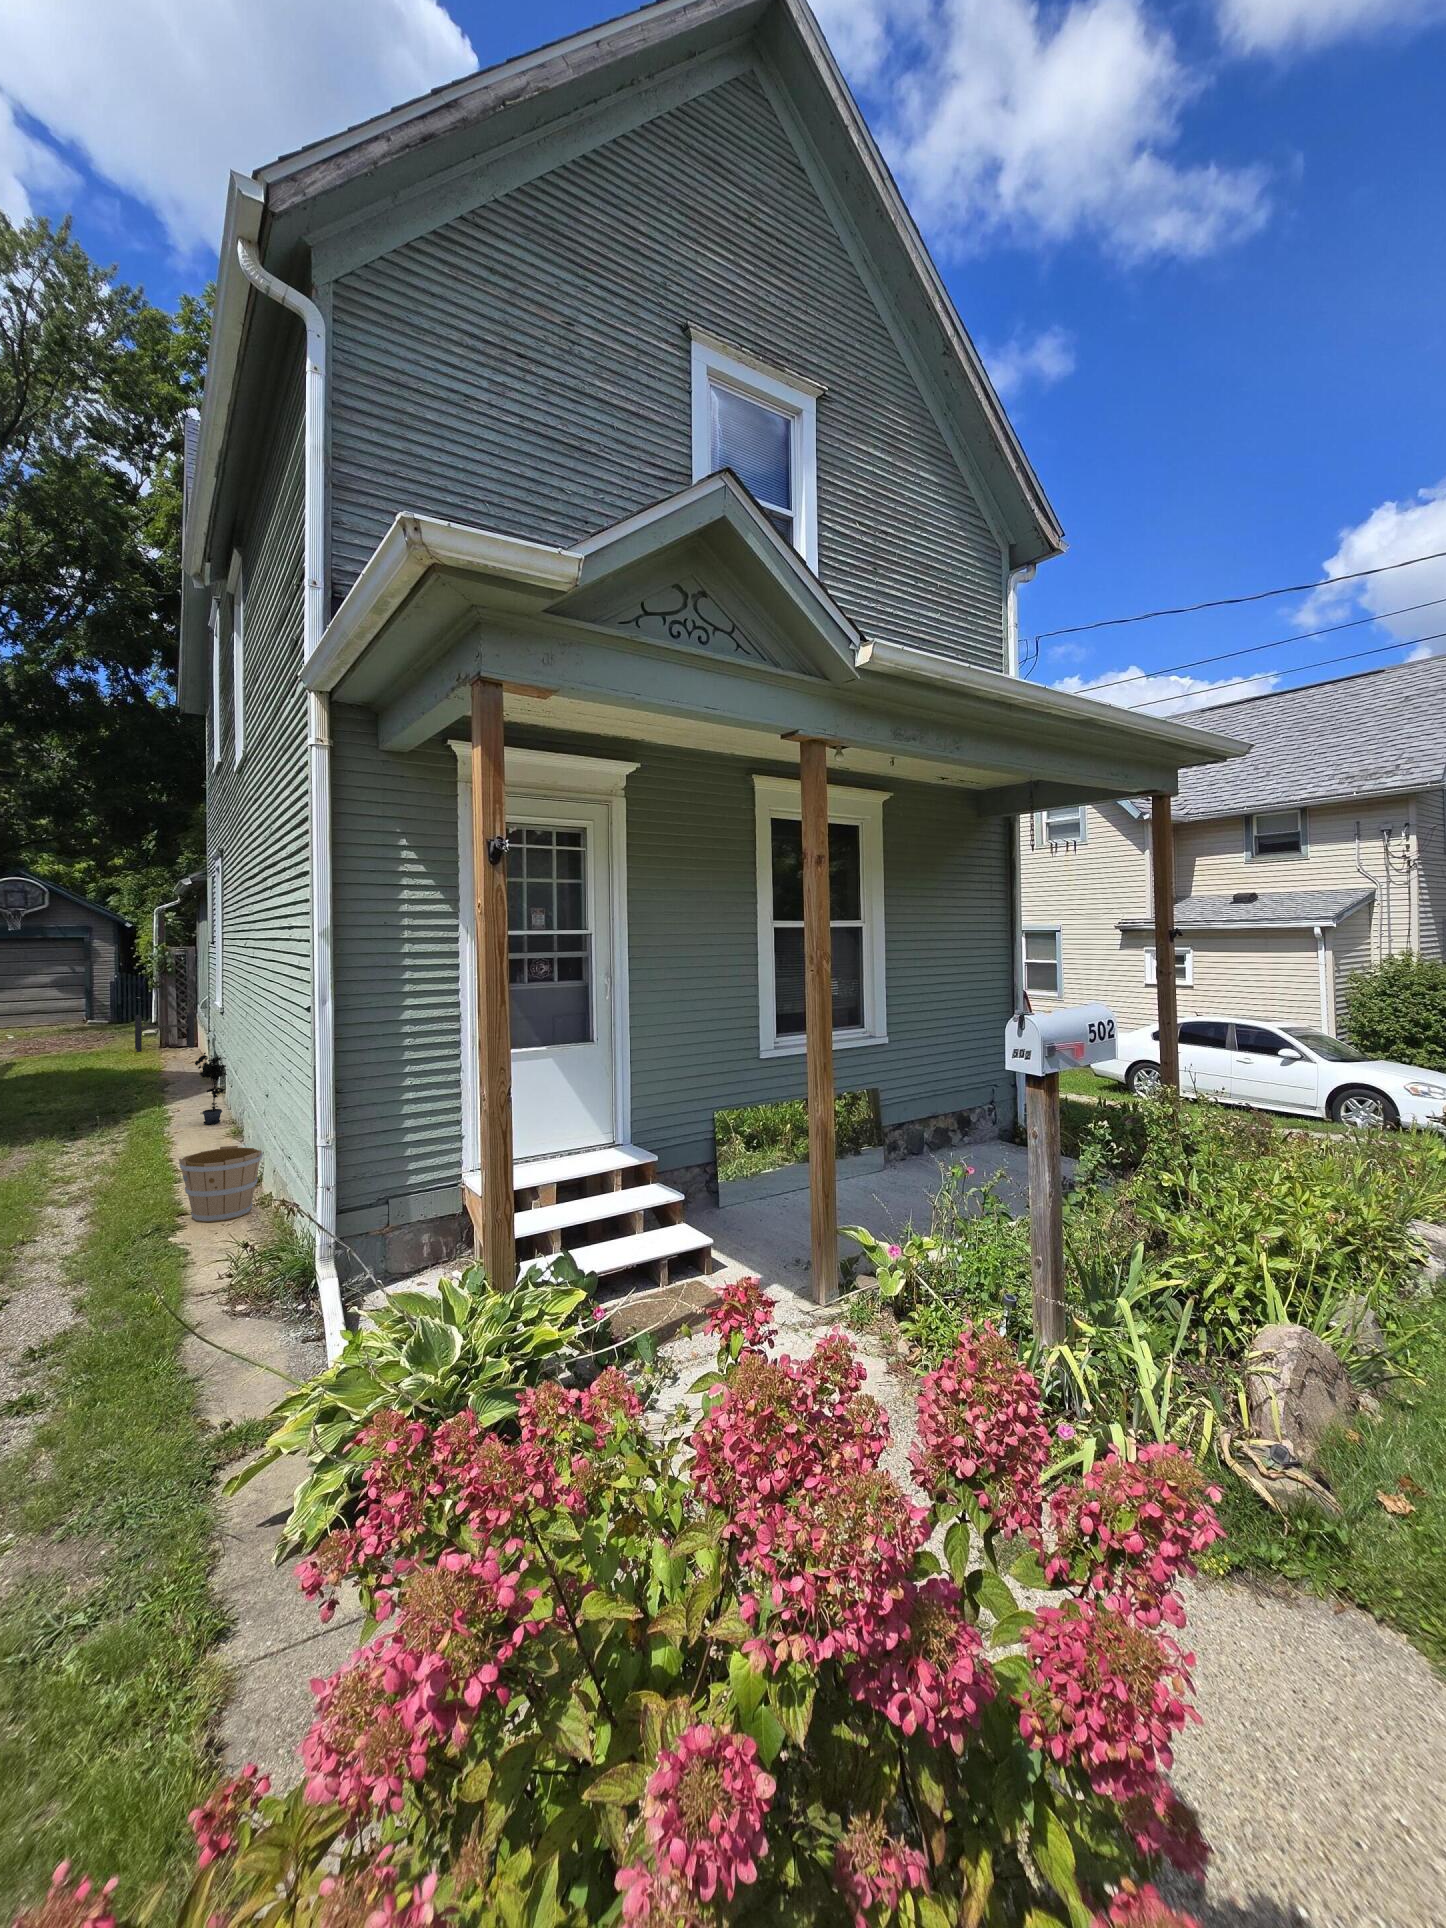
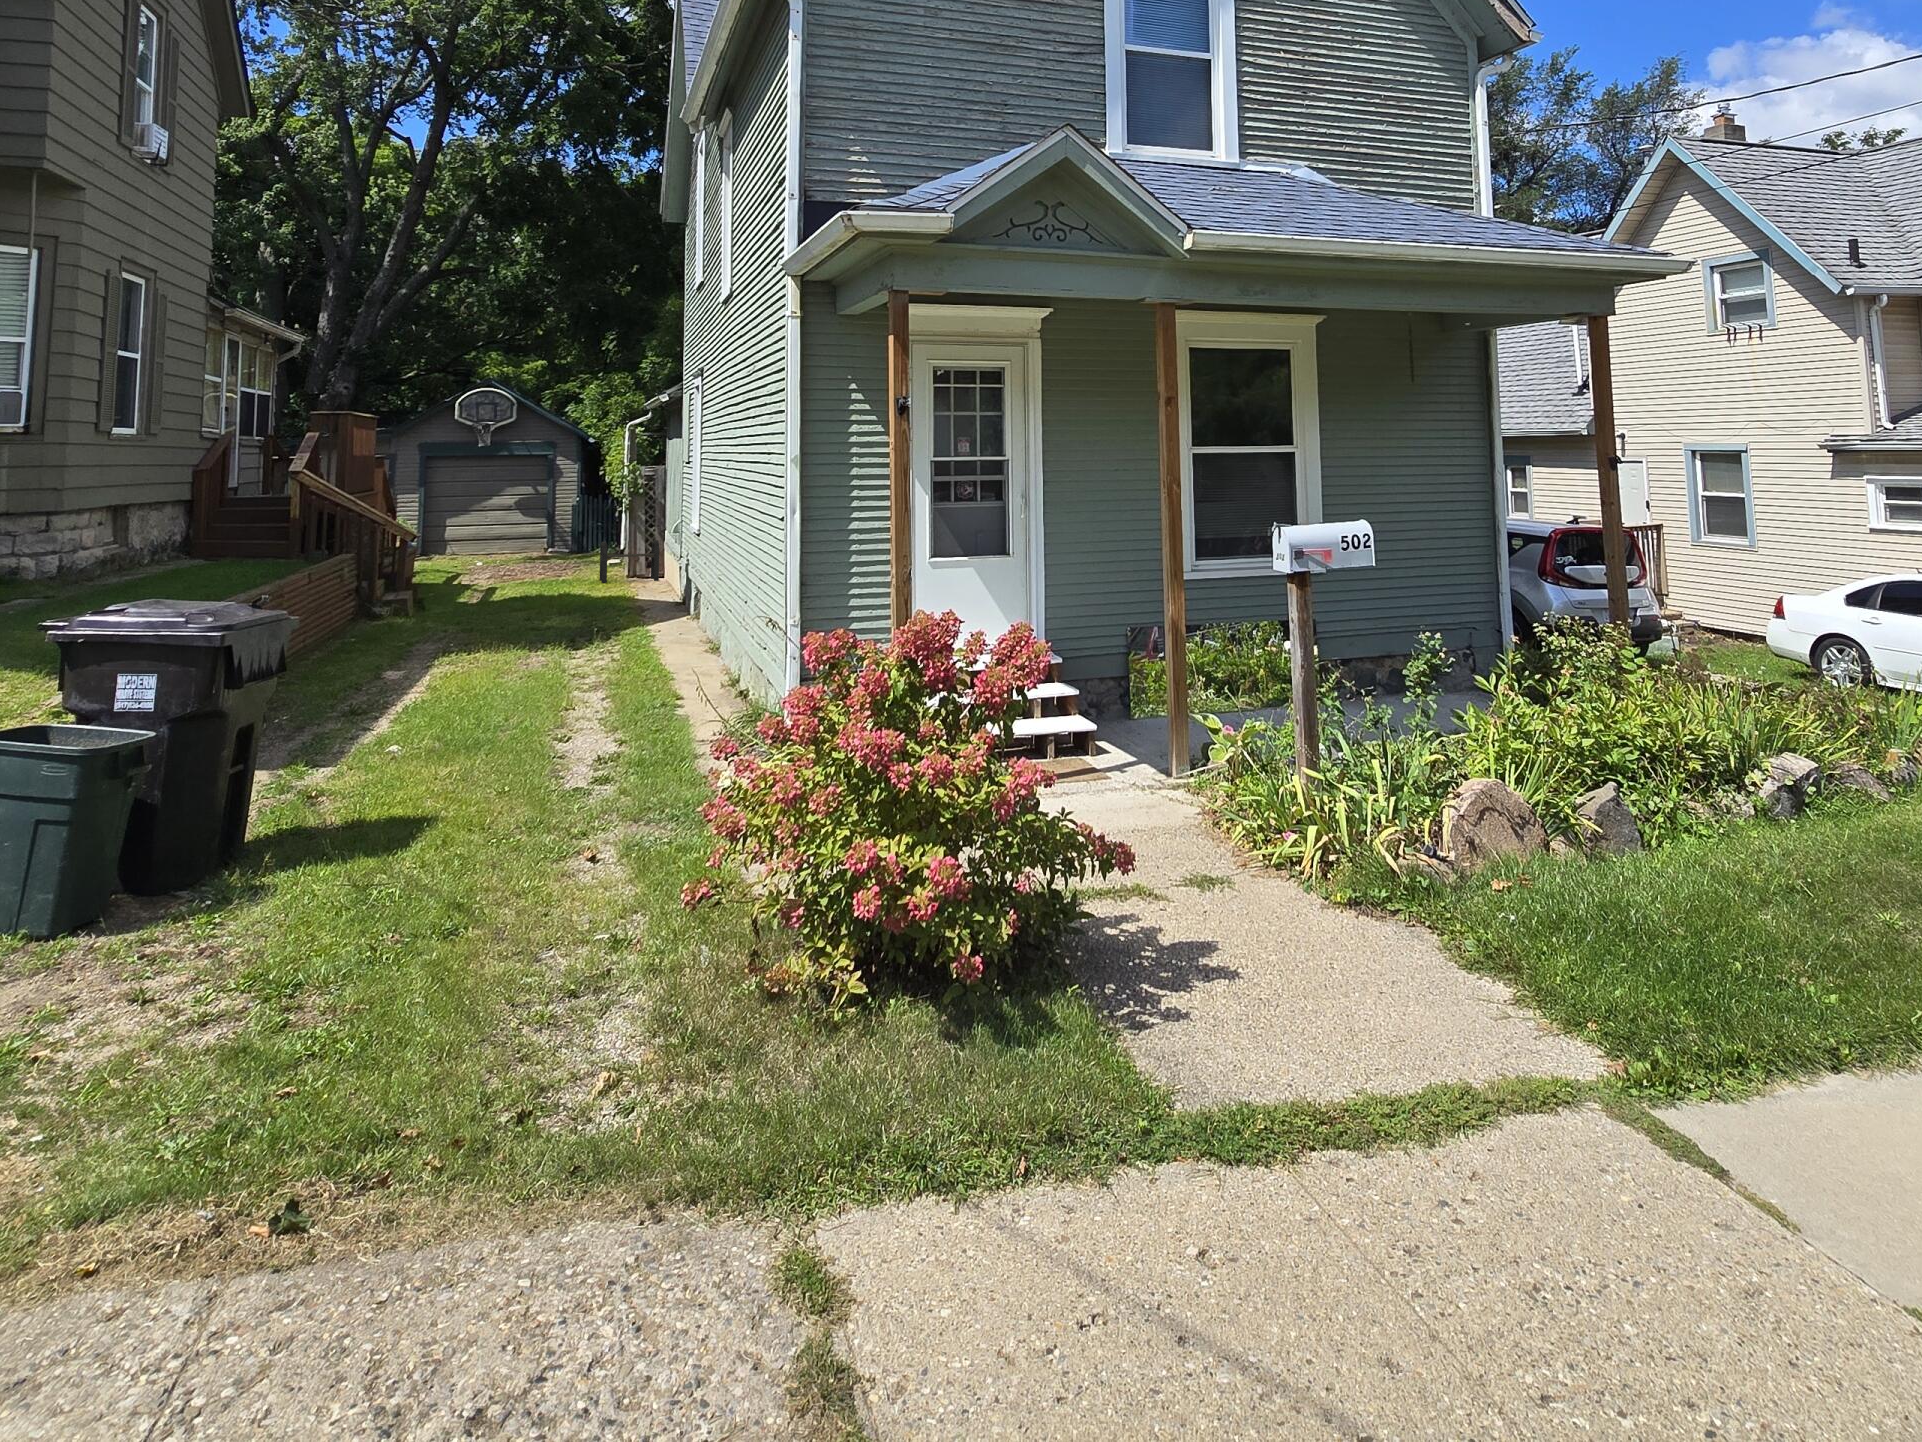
potted plant: present [195,1053,227,1124] -> none [674,574,706,648]
wooden bucket: present [179,1146,263,1222] -> none [674,649,740,712]

